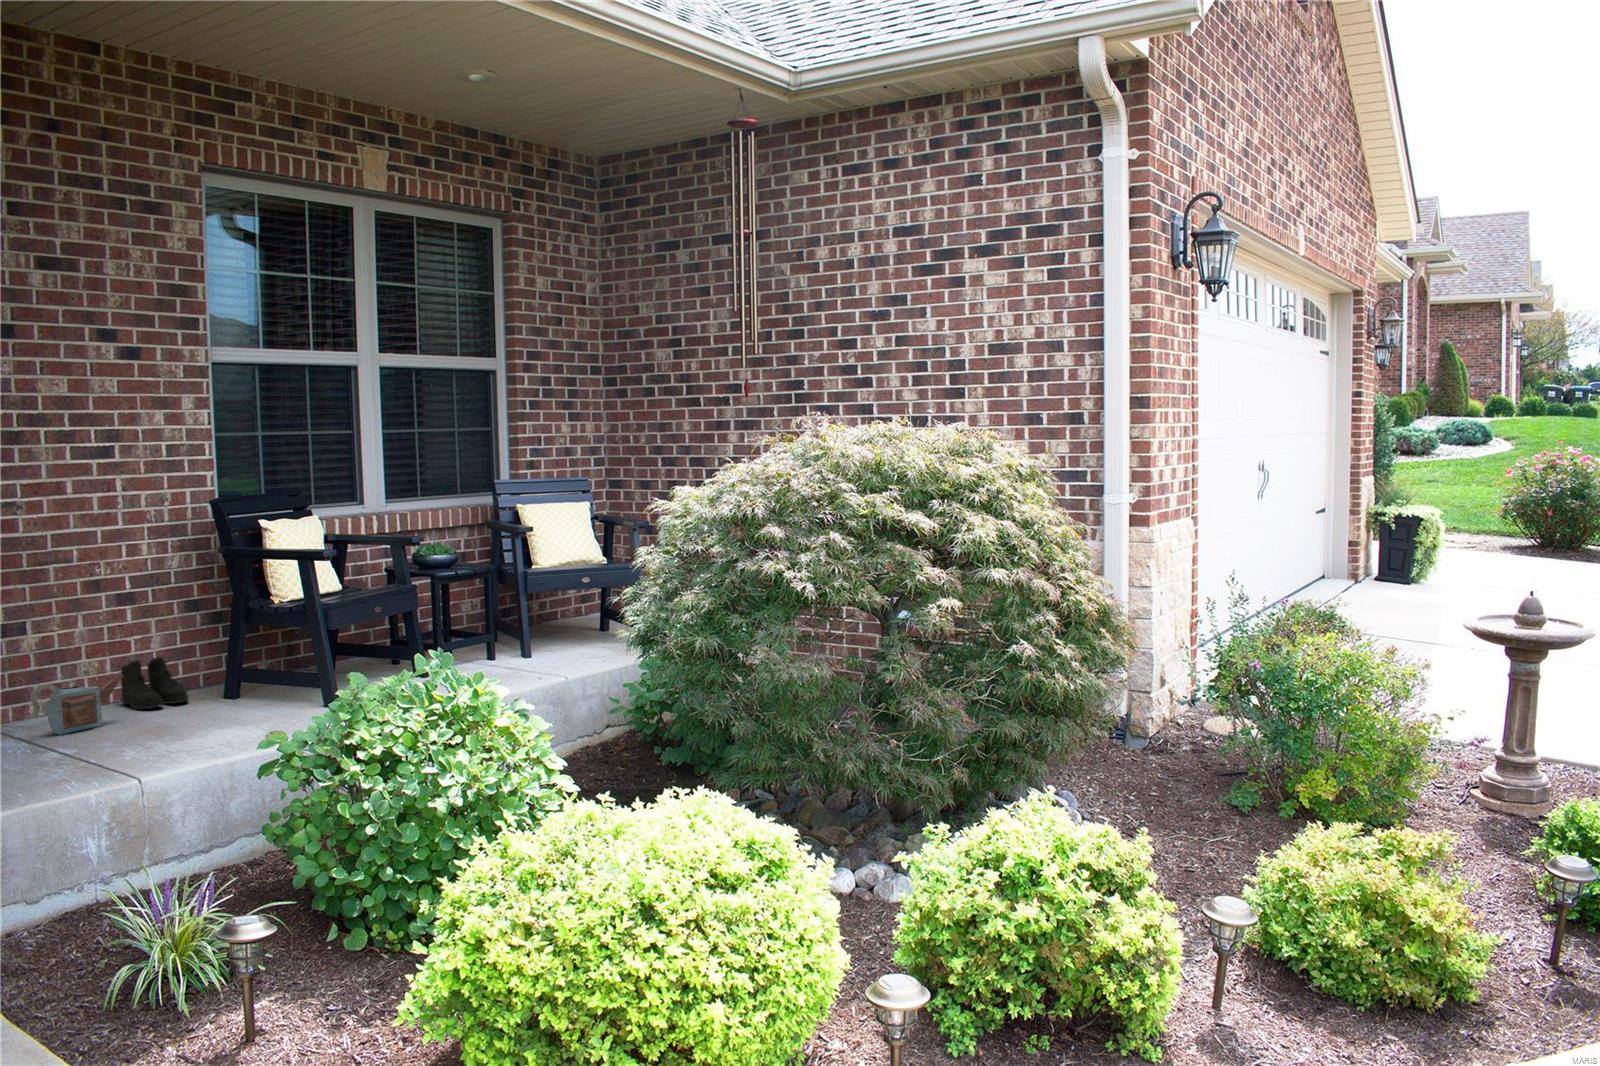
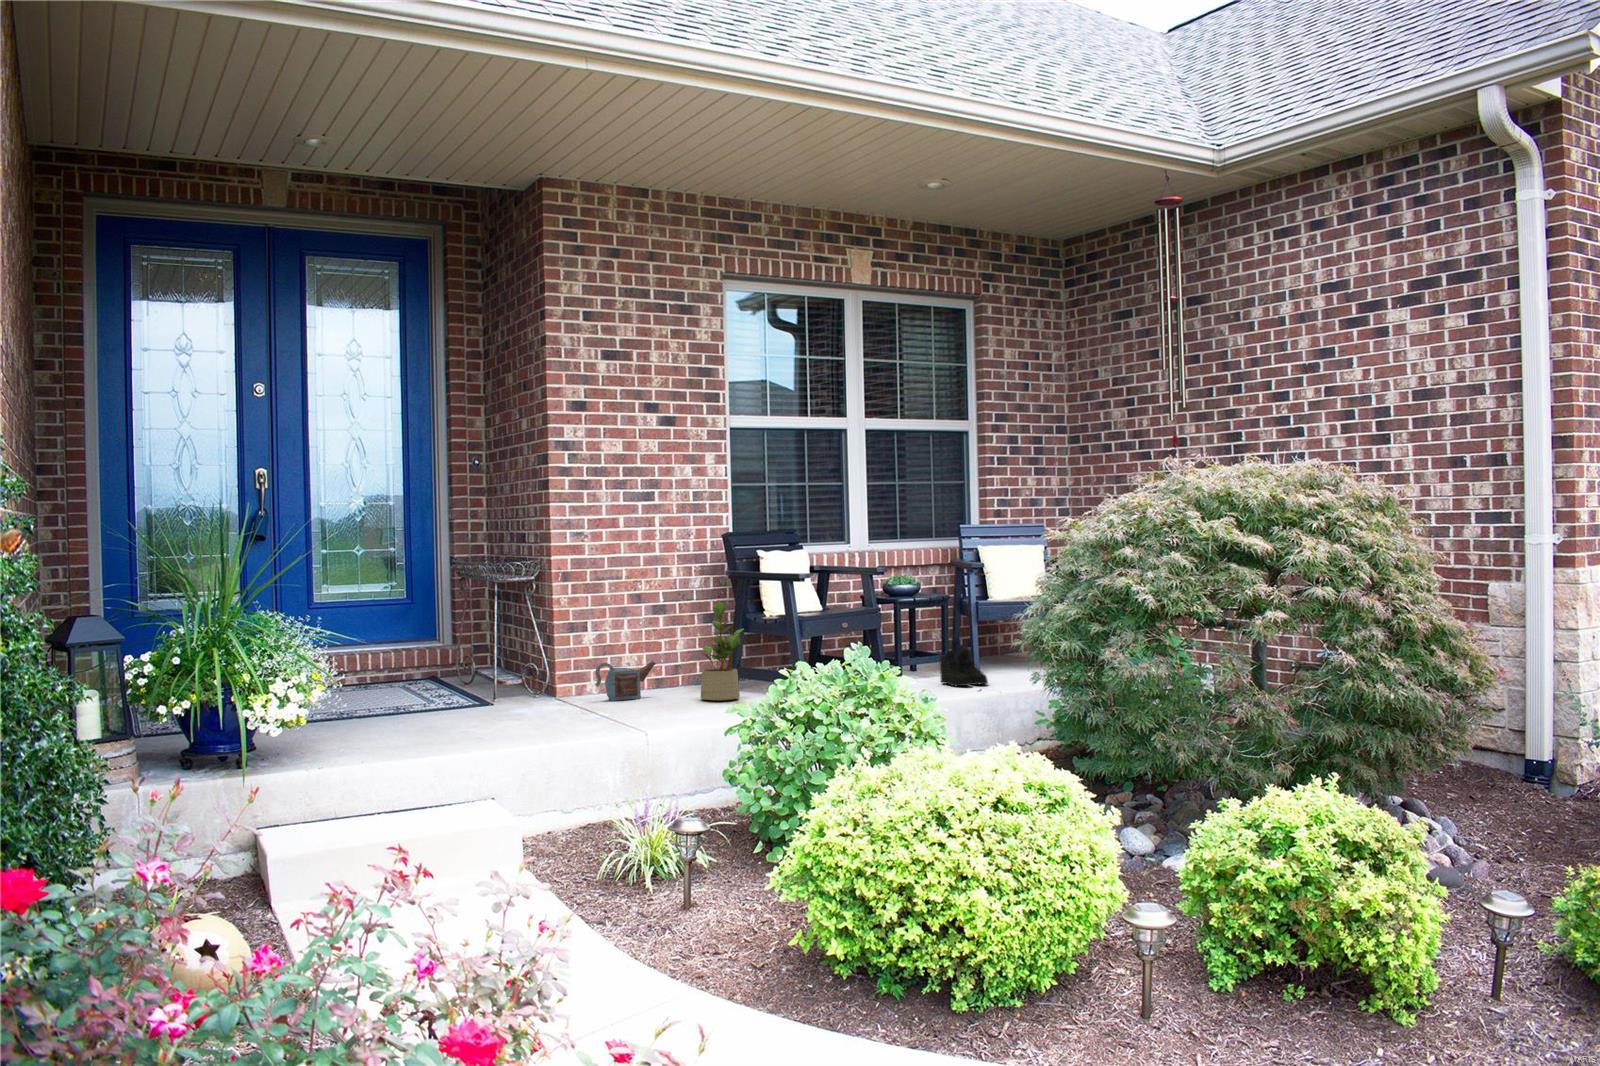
potted plant: none [193,592,252,722] -> present [701,602,744,701]
boots: present [121,657,189,710] -> present [940,650,988,686]

